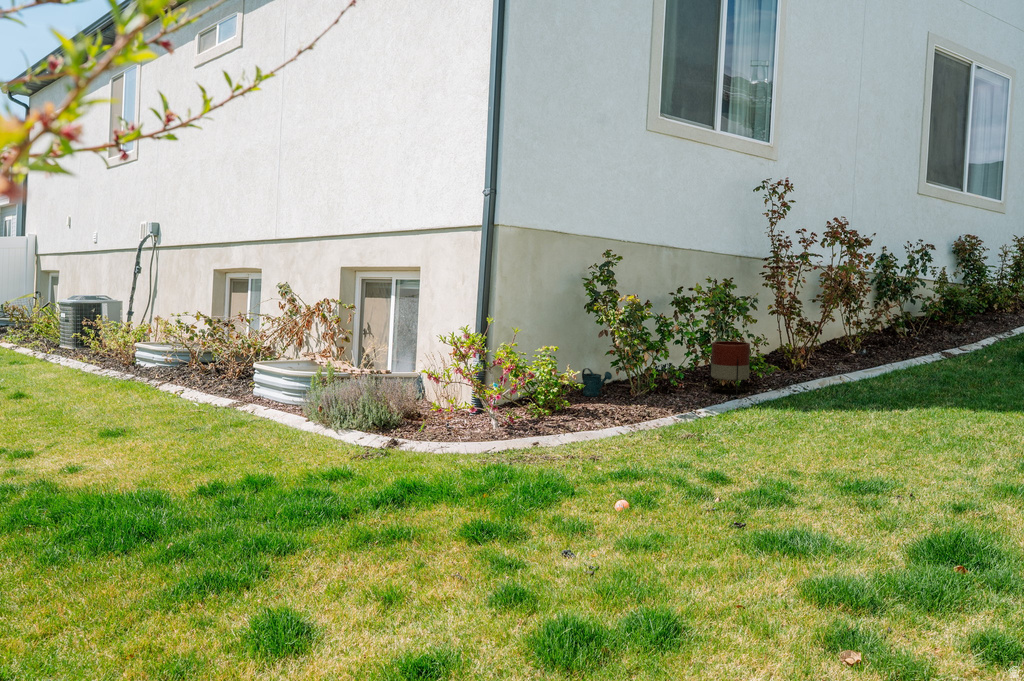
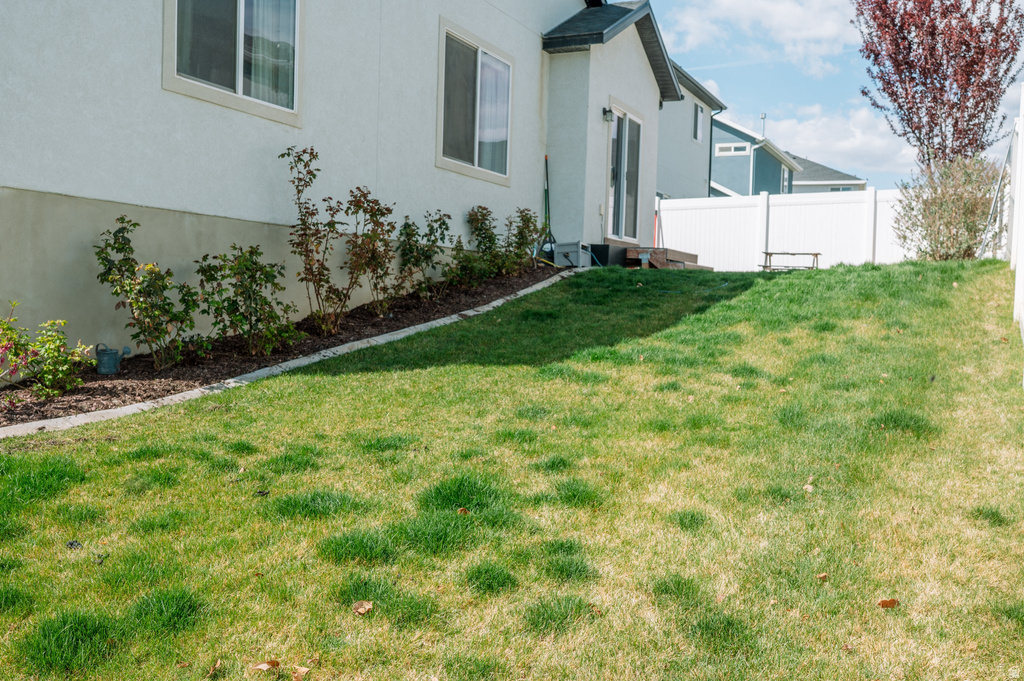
planter: present [710,341,750,396] -> none [239,310,279,365]

